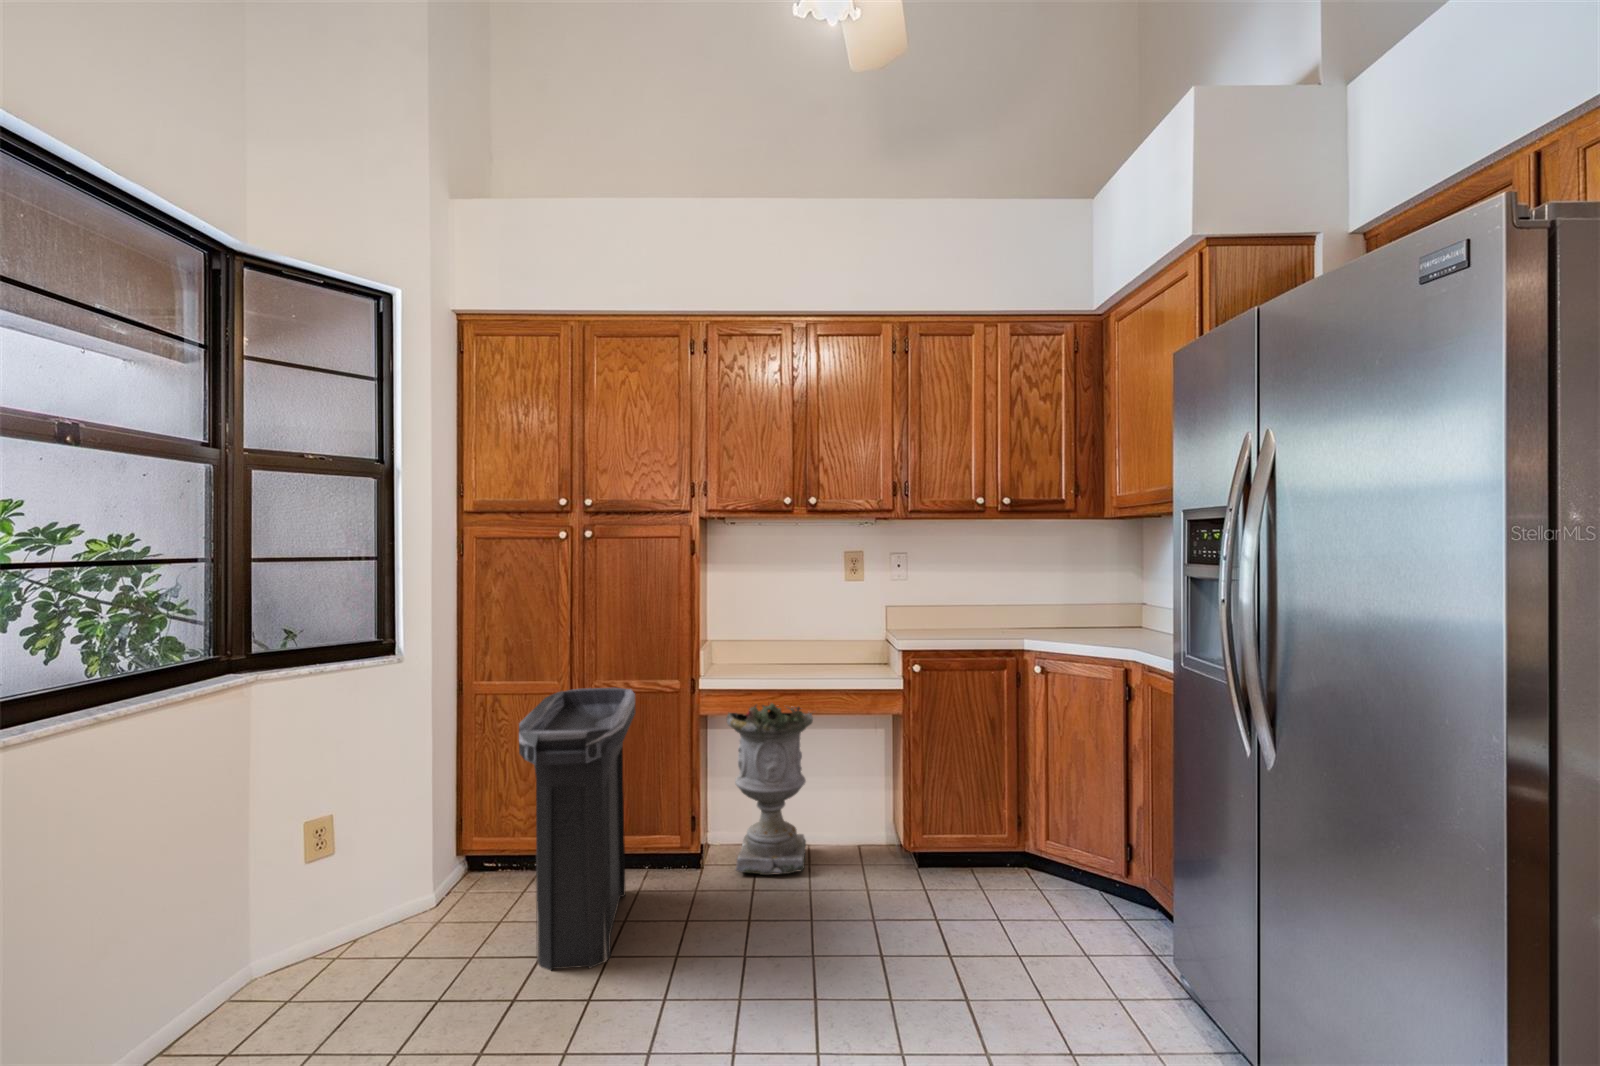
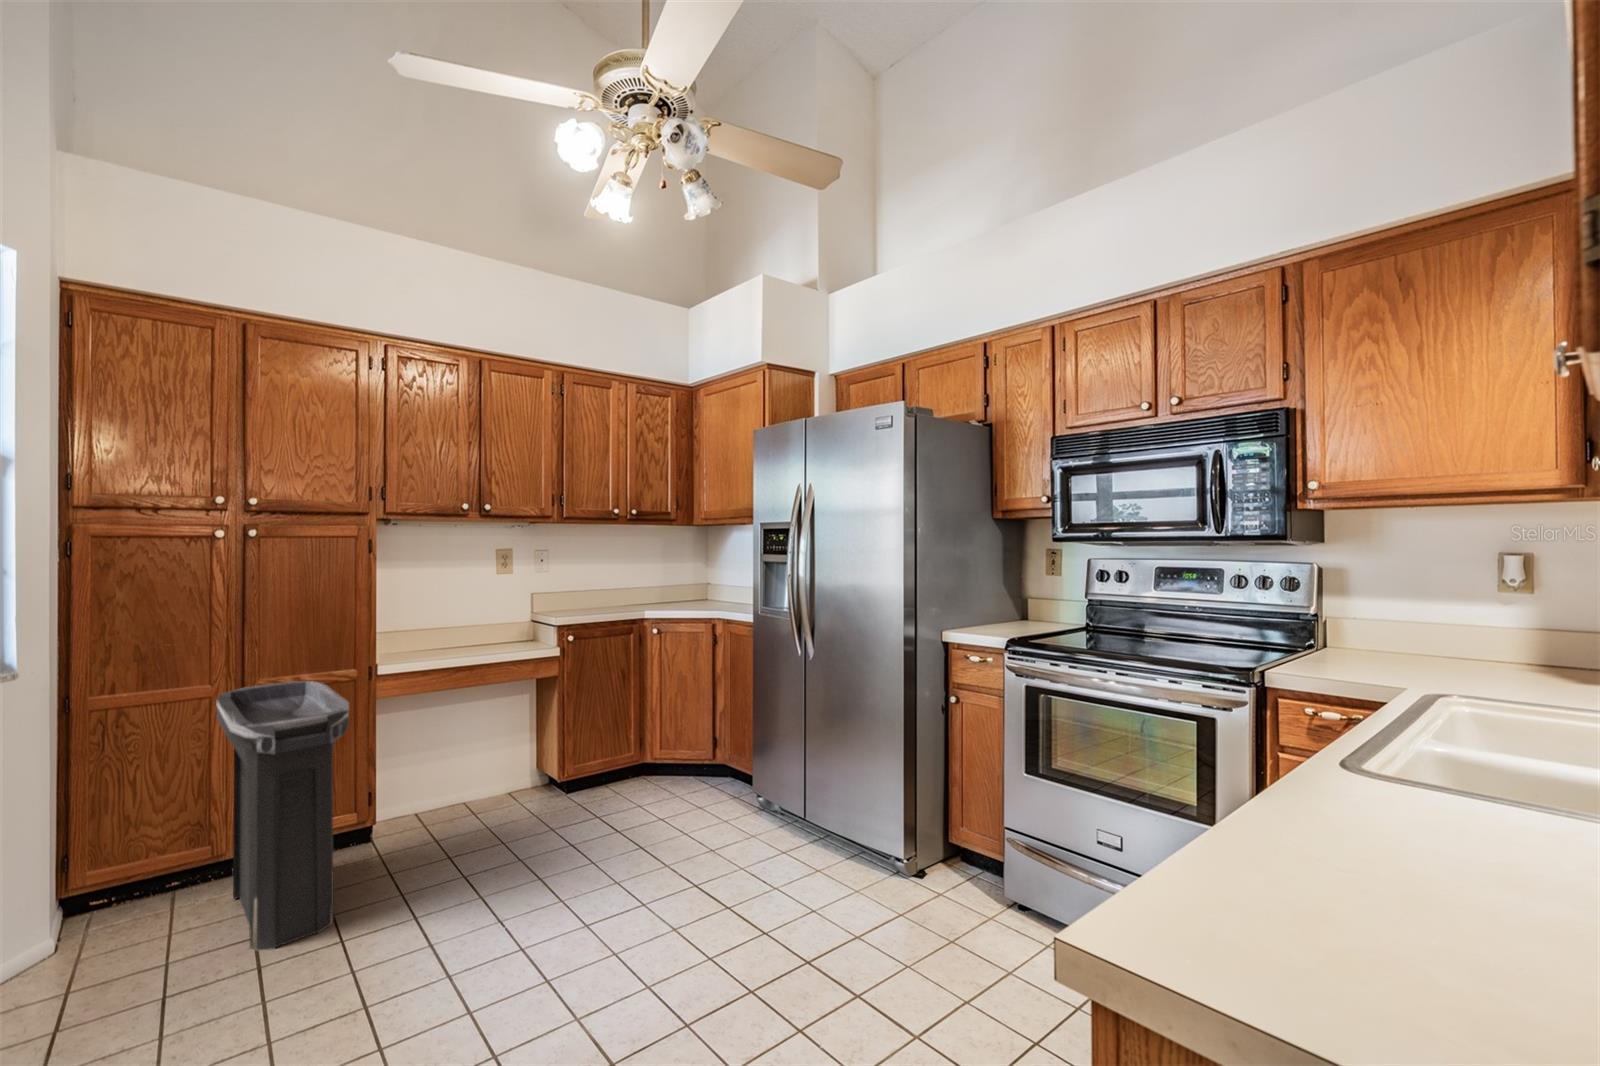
planter: present [727,703,813,875] -> none [398,676,489,828]

